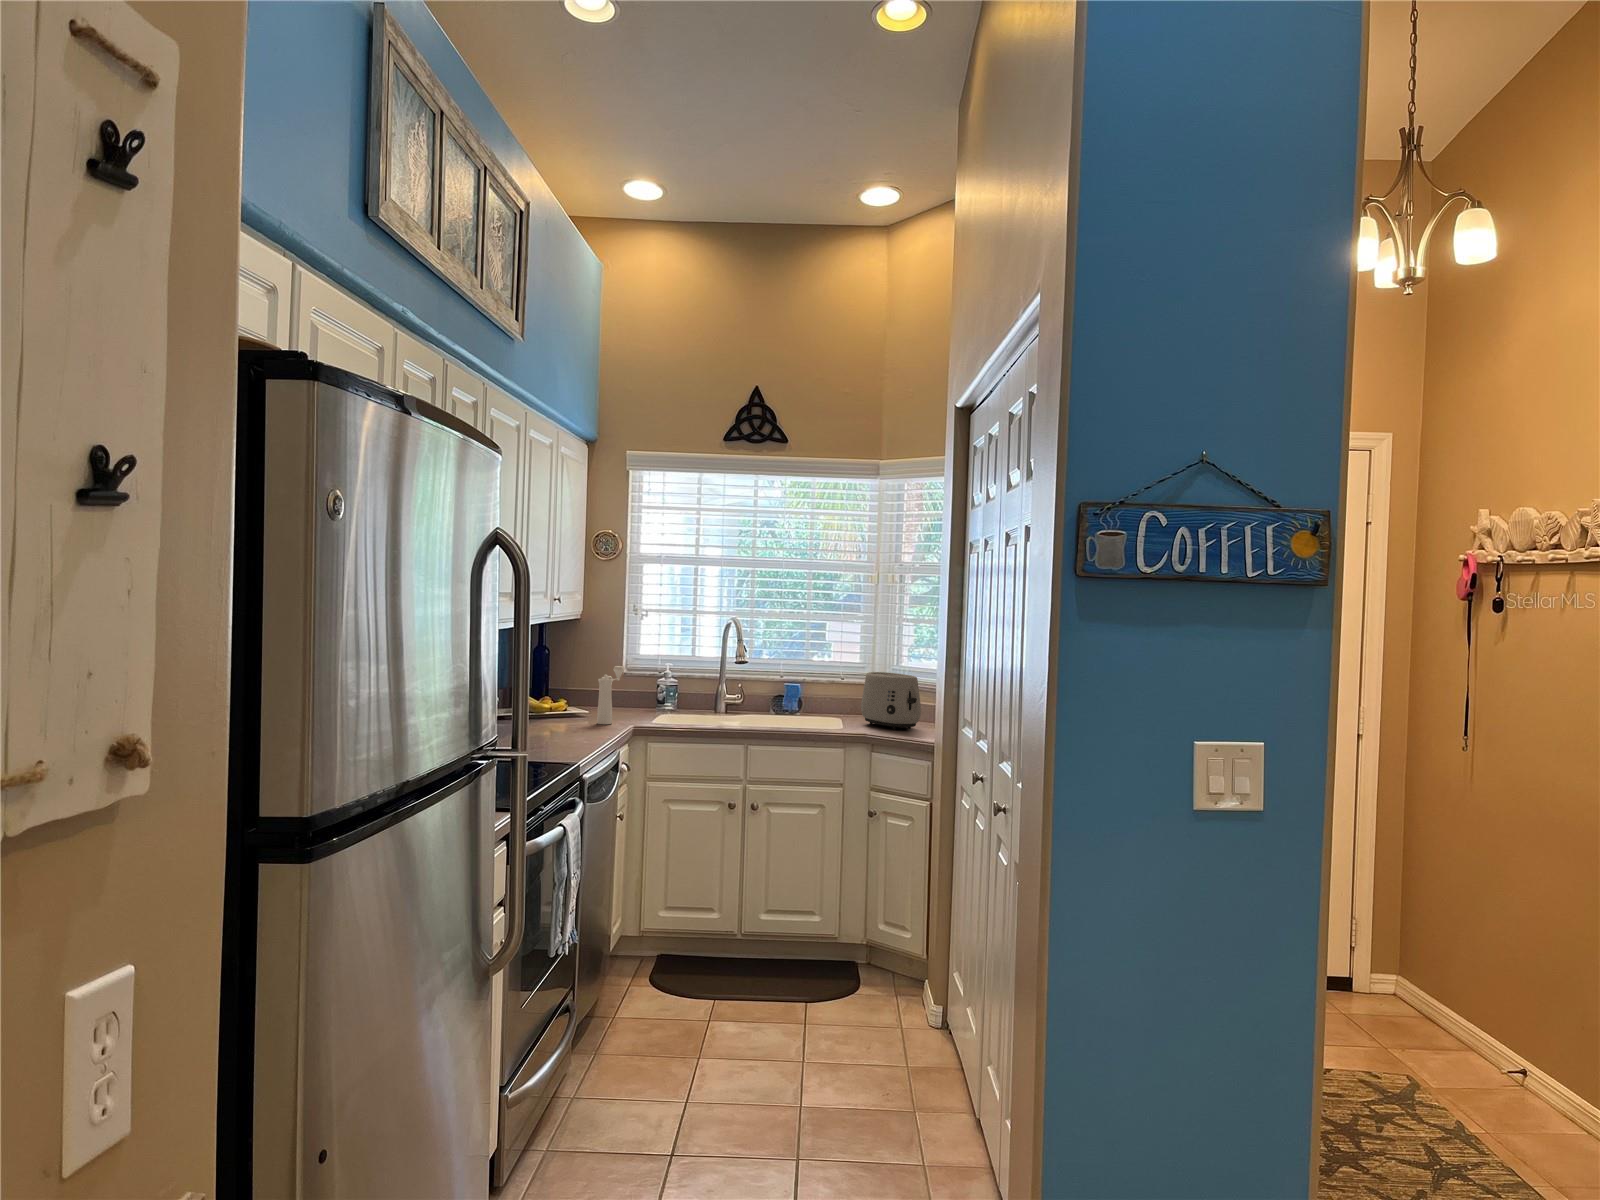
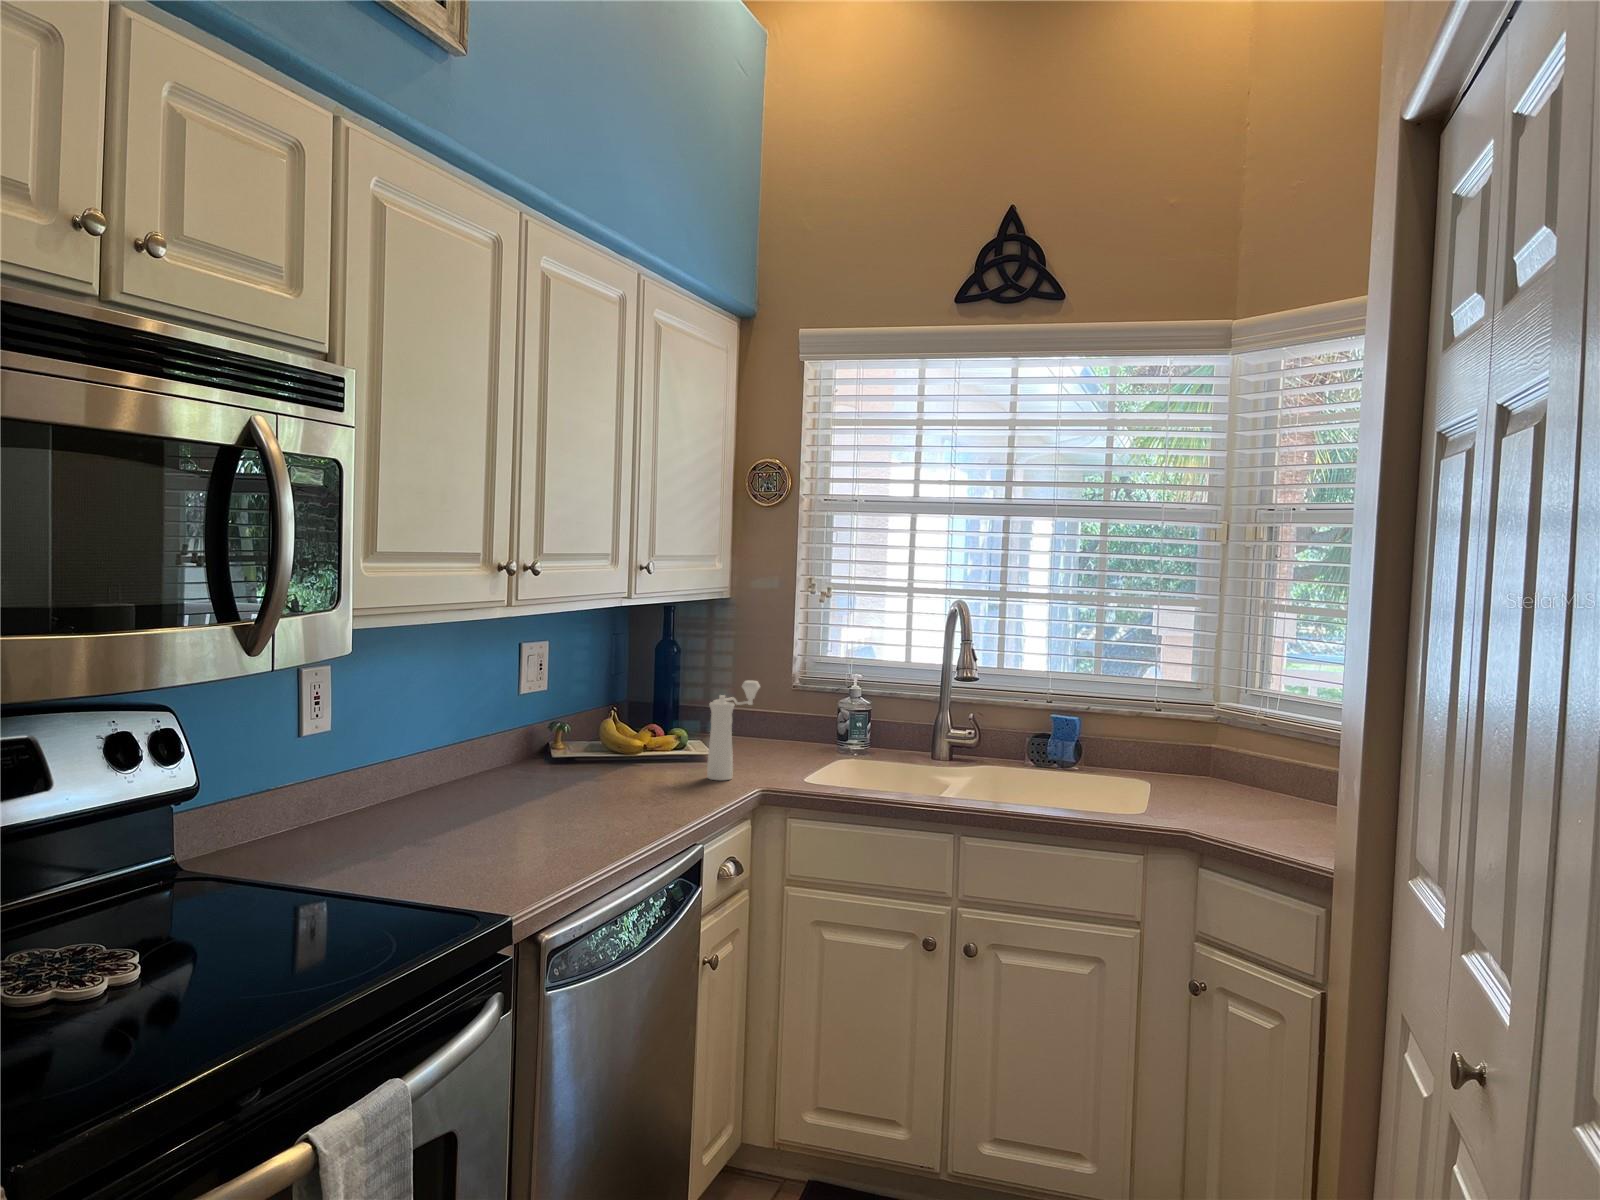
toaster: present [861,672,921,730] -> none [1186,707,1305,822]

